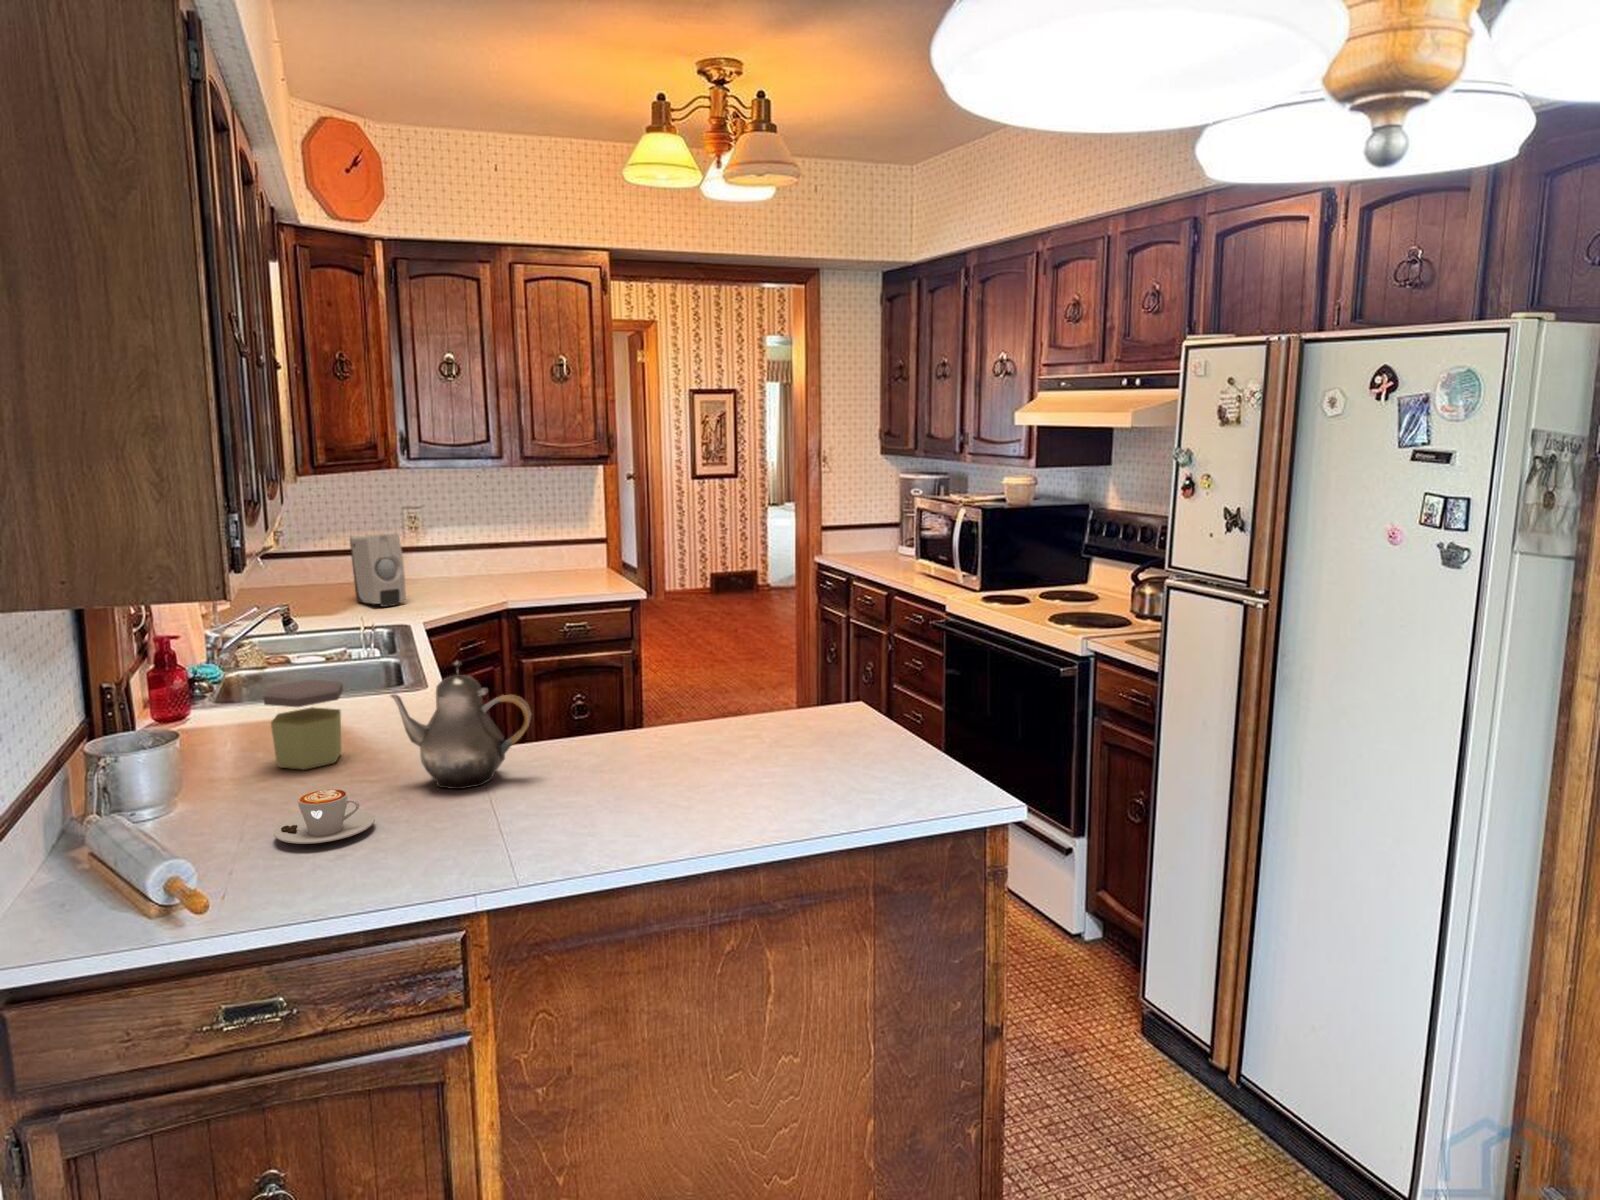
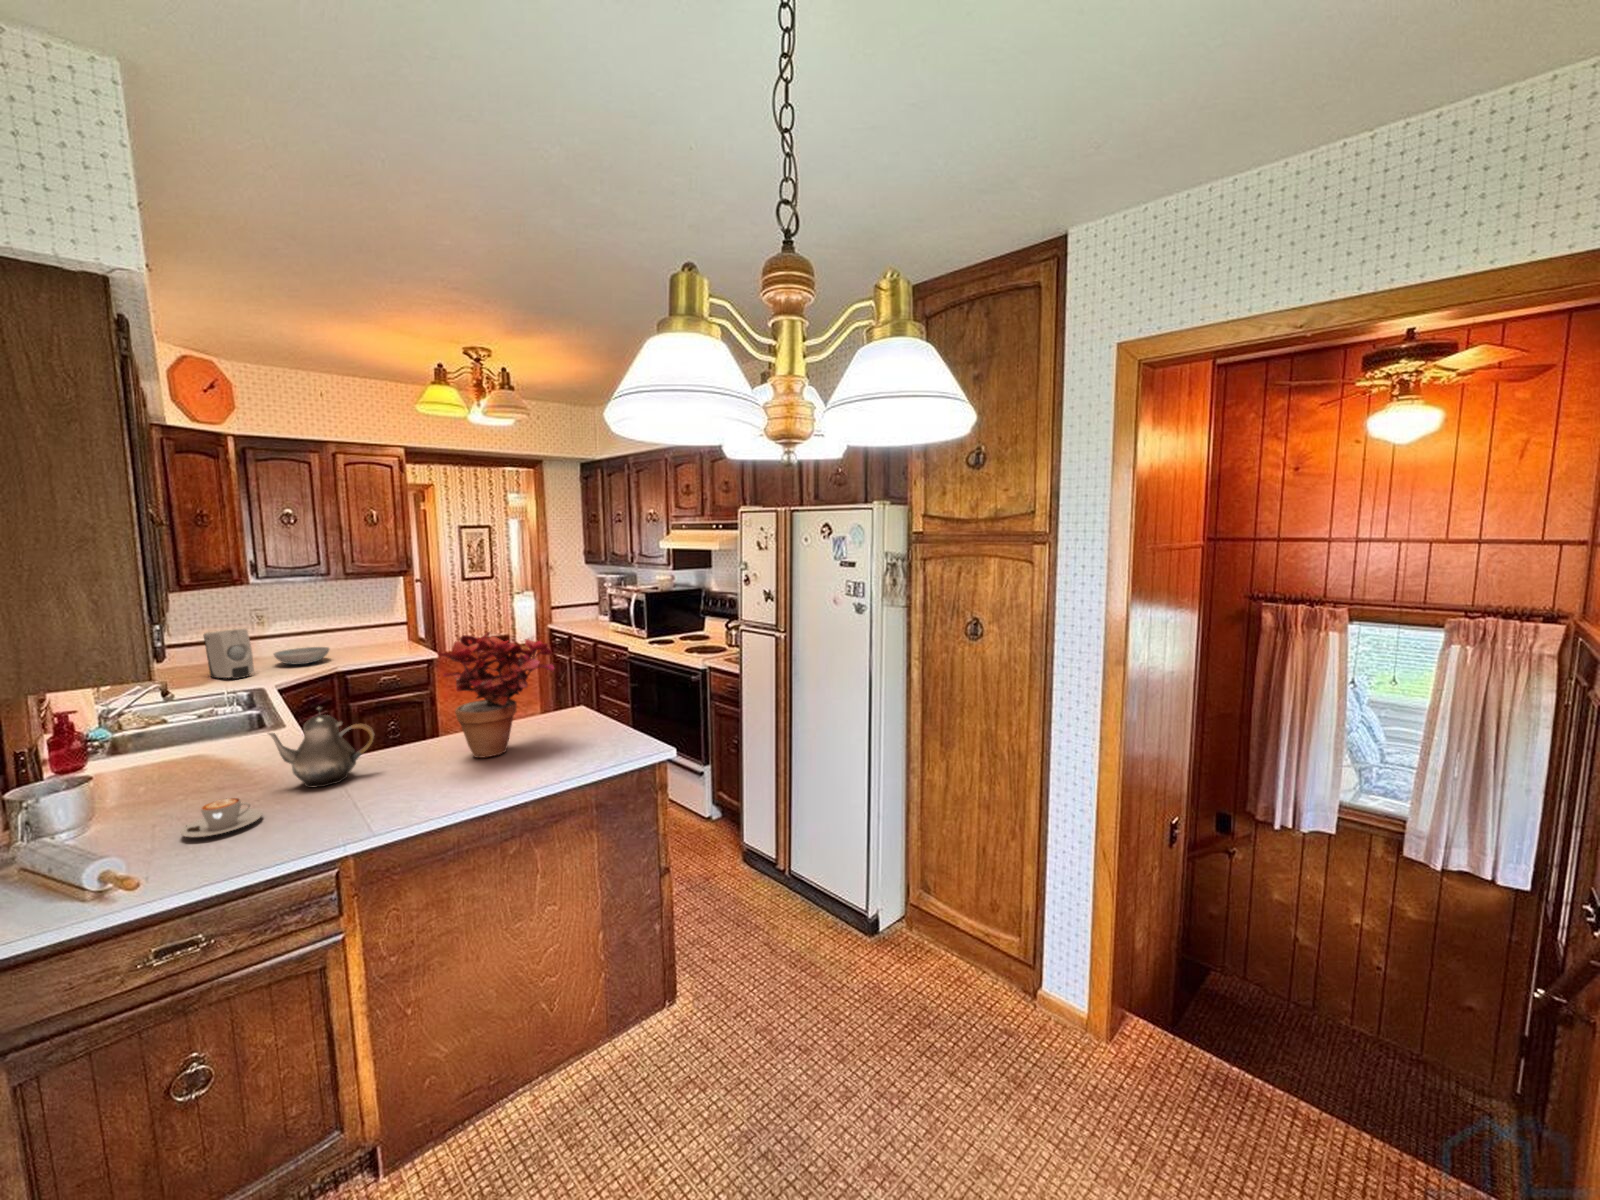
potted plant: none [623,555,813,777] -> present [438,632,554,758]
dish: none [430,567,500,592] -> present [274,647,329,664]
jar: present [264,680,343,770] -> none [157,730,224,794]

